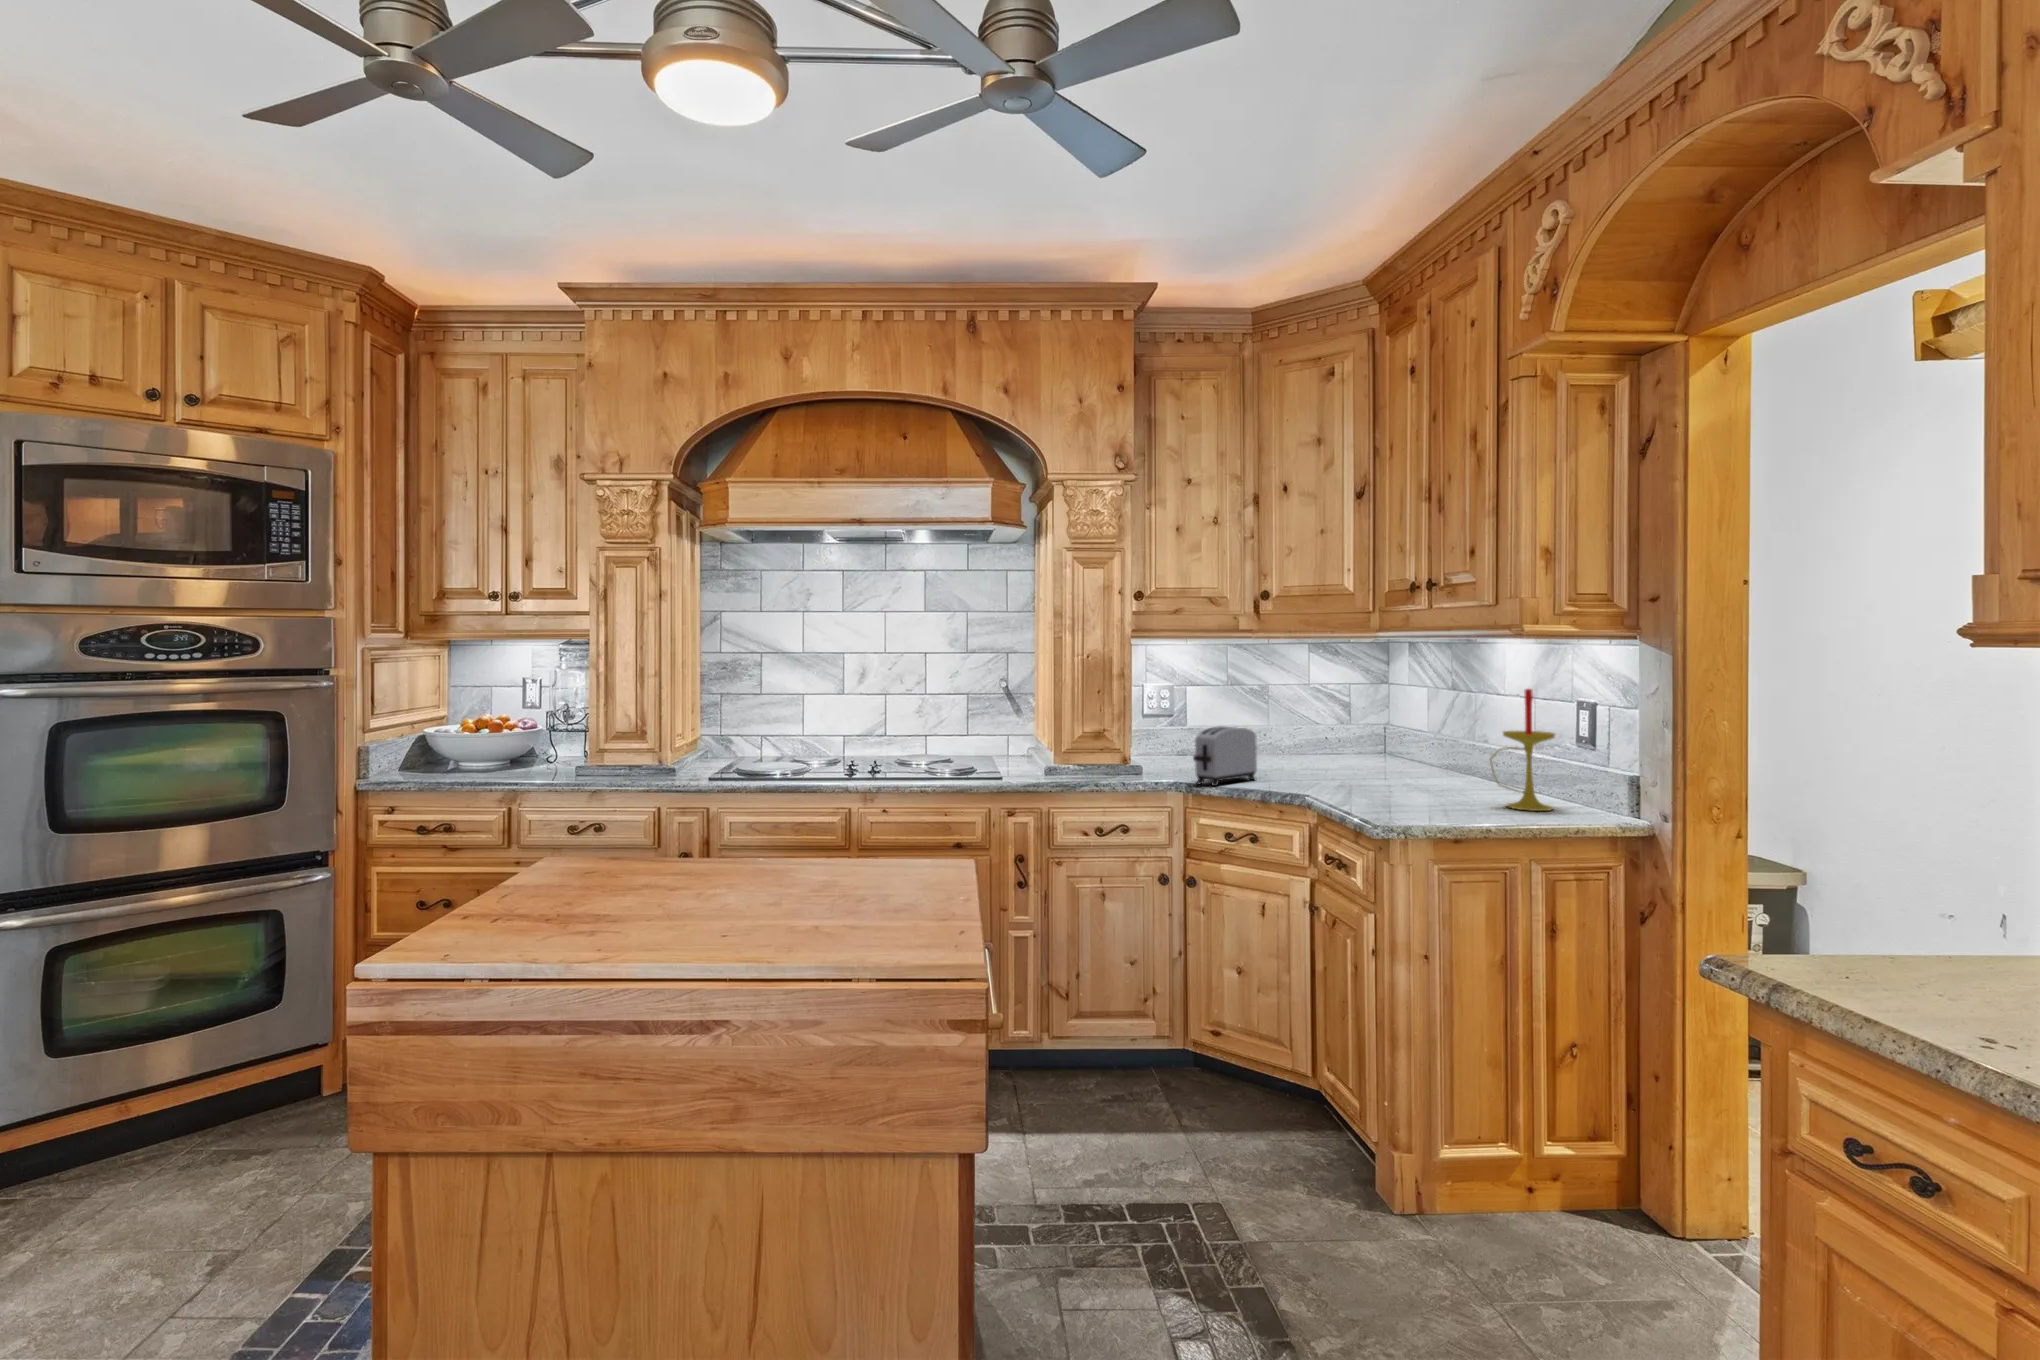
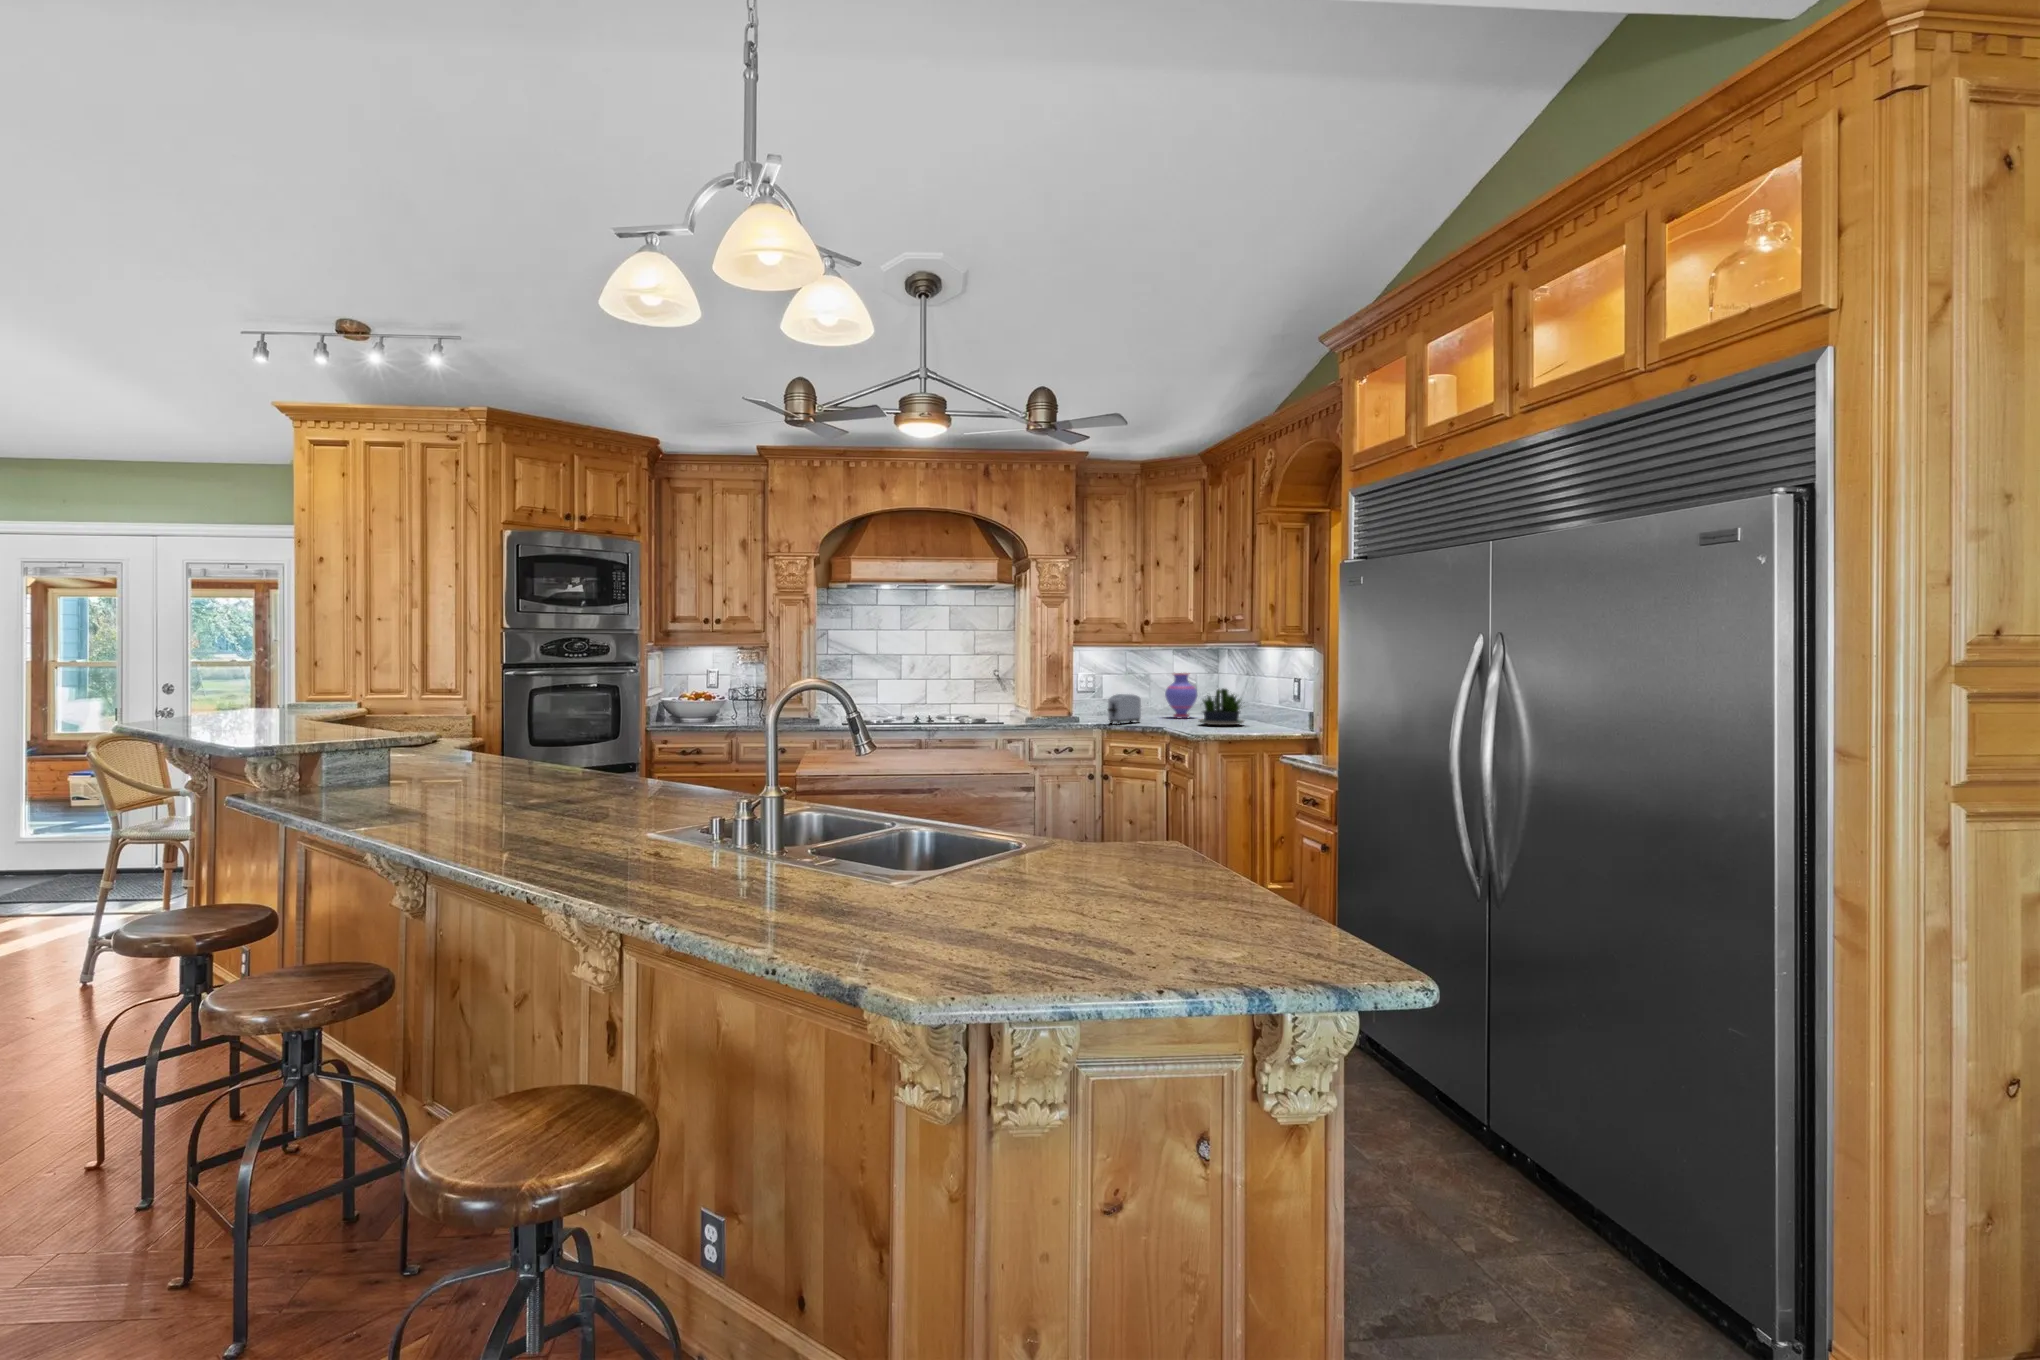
vase: none [1298,686,1358,767] -> present [1165,673,1197,718]
candle: present [1490,689,1556,811] -> none [1250,670,1281,730]
potted plant: none [1371,718,1484,793] -> present [1199,689,1244,725]

